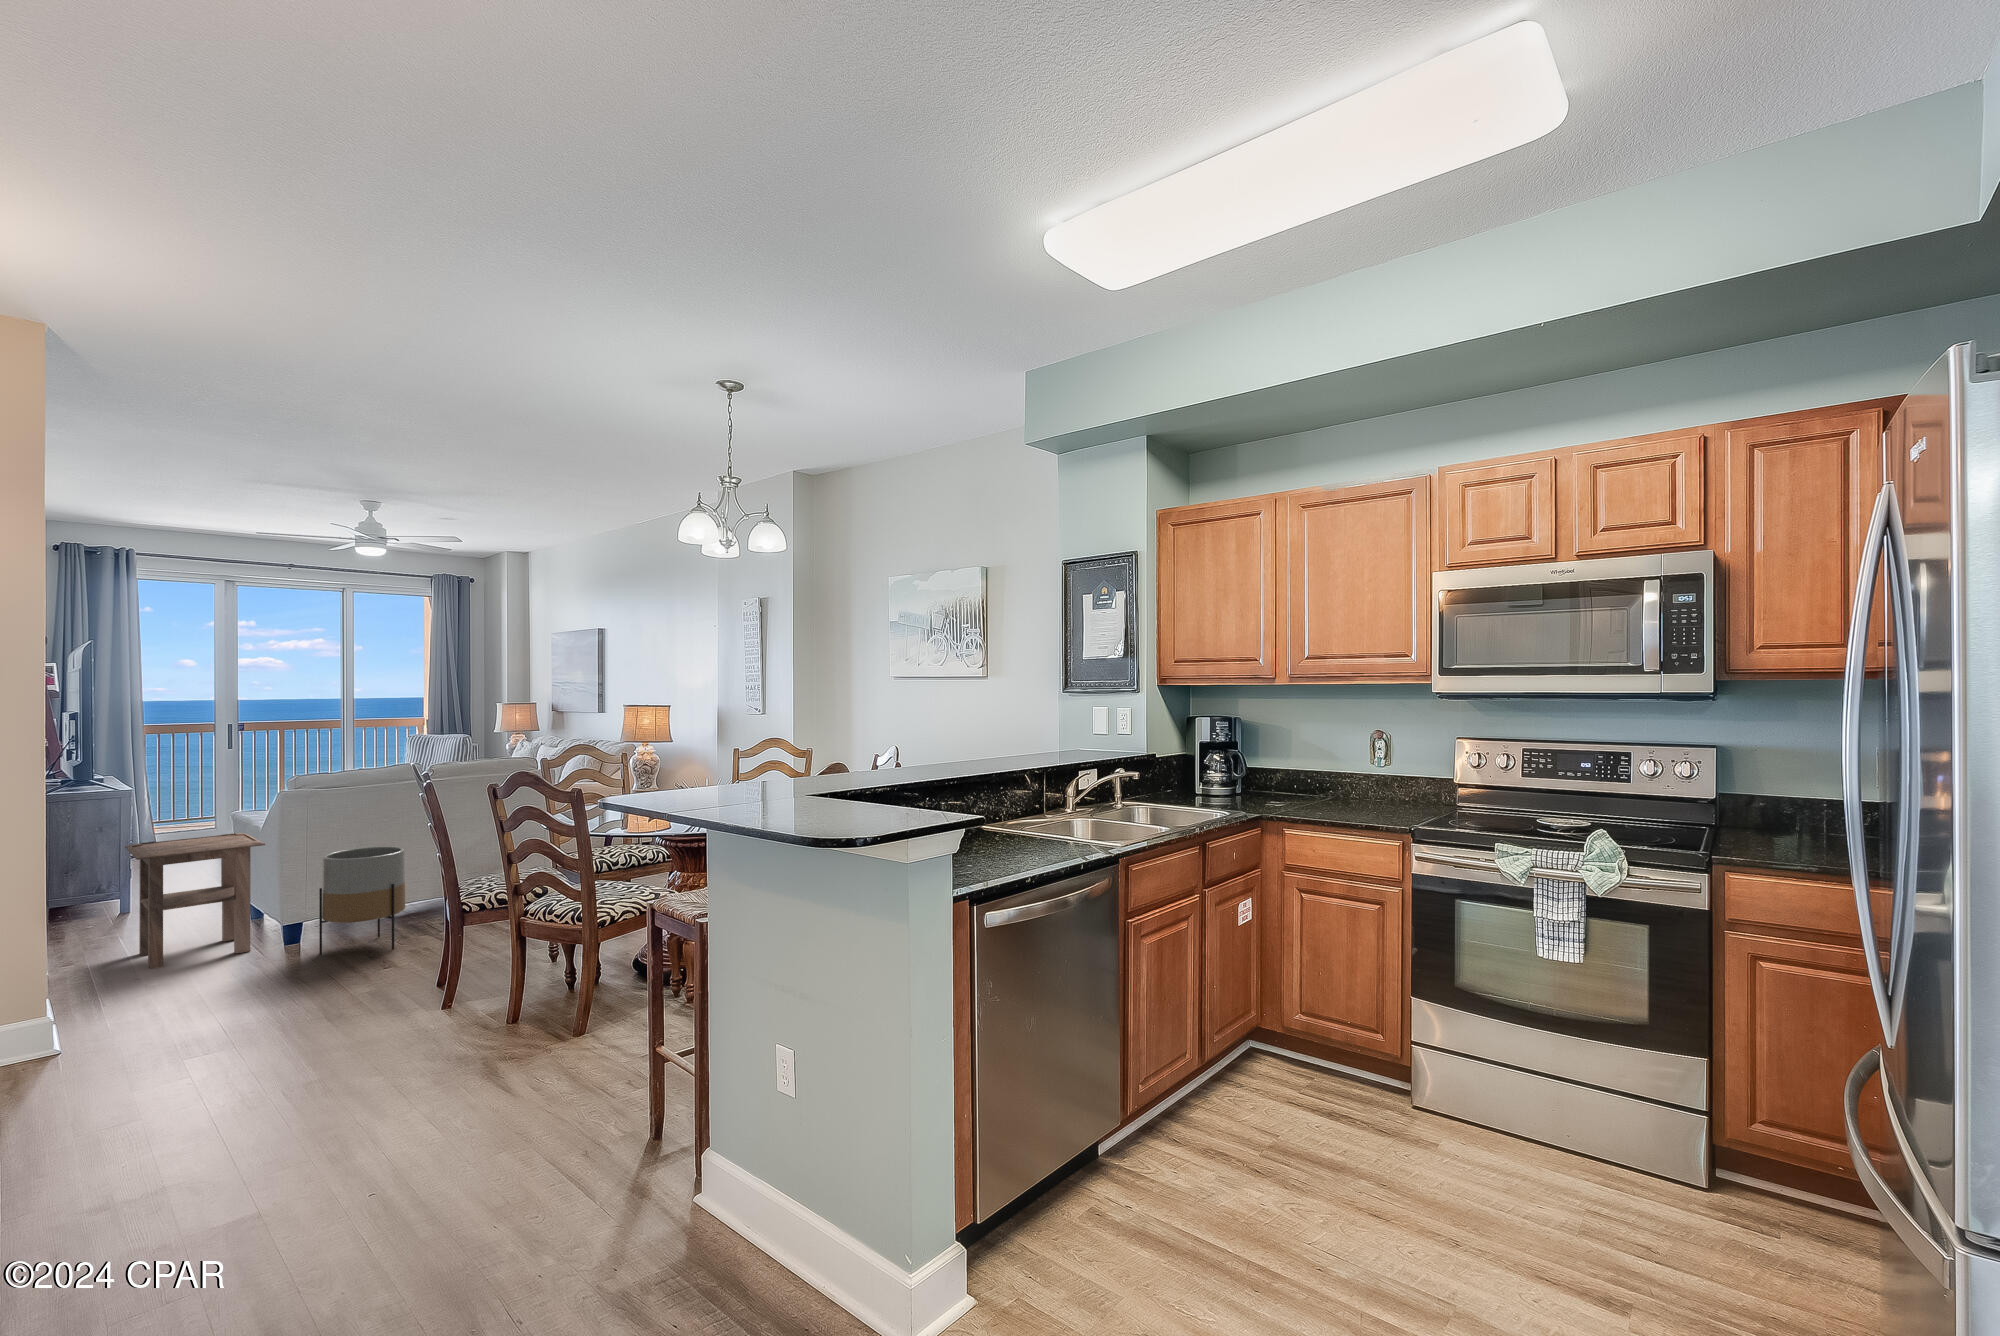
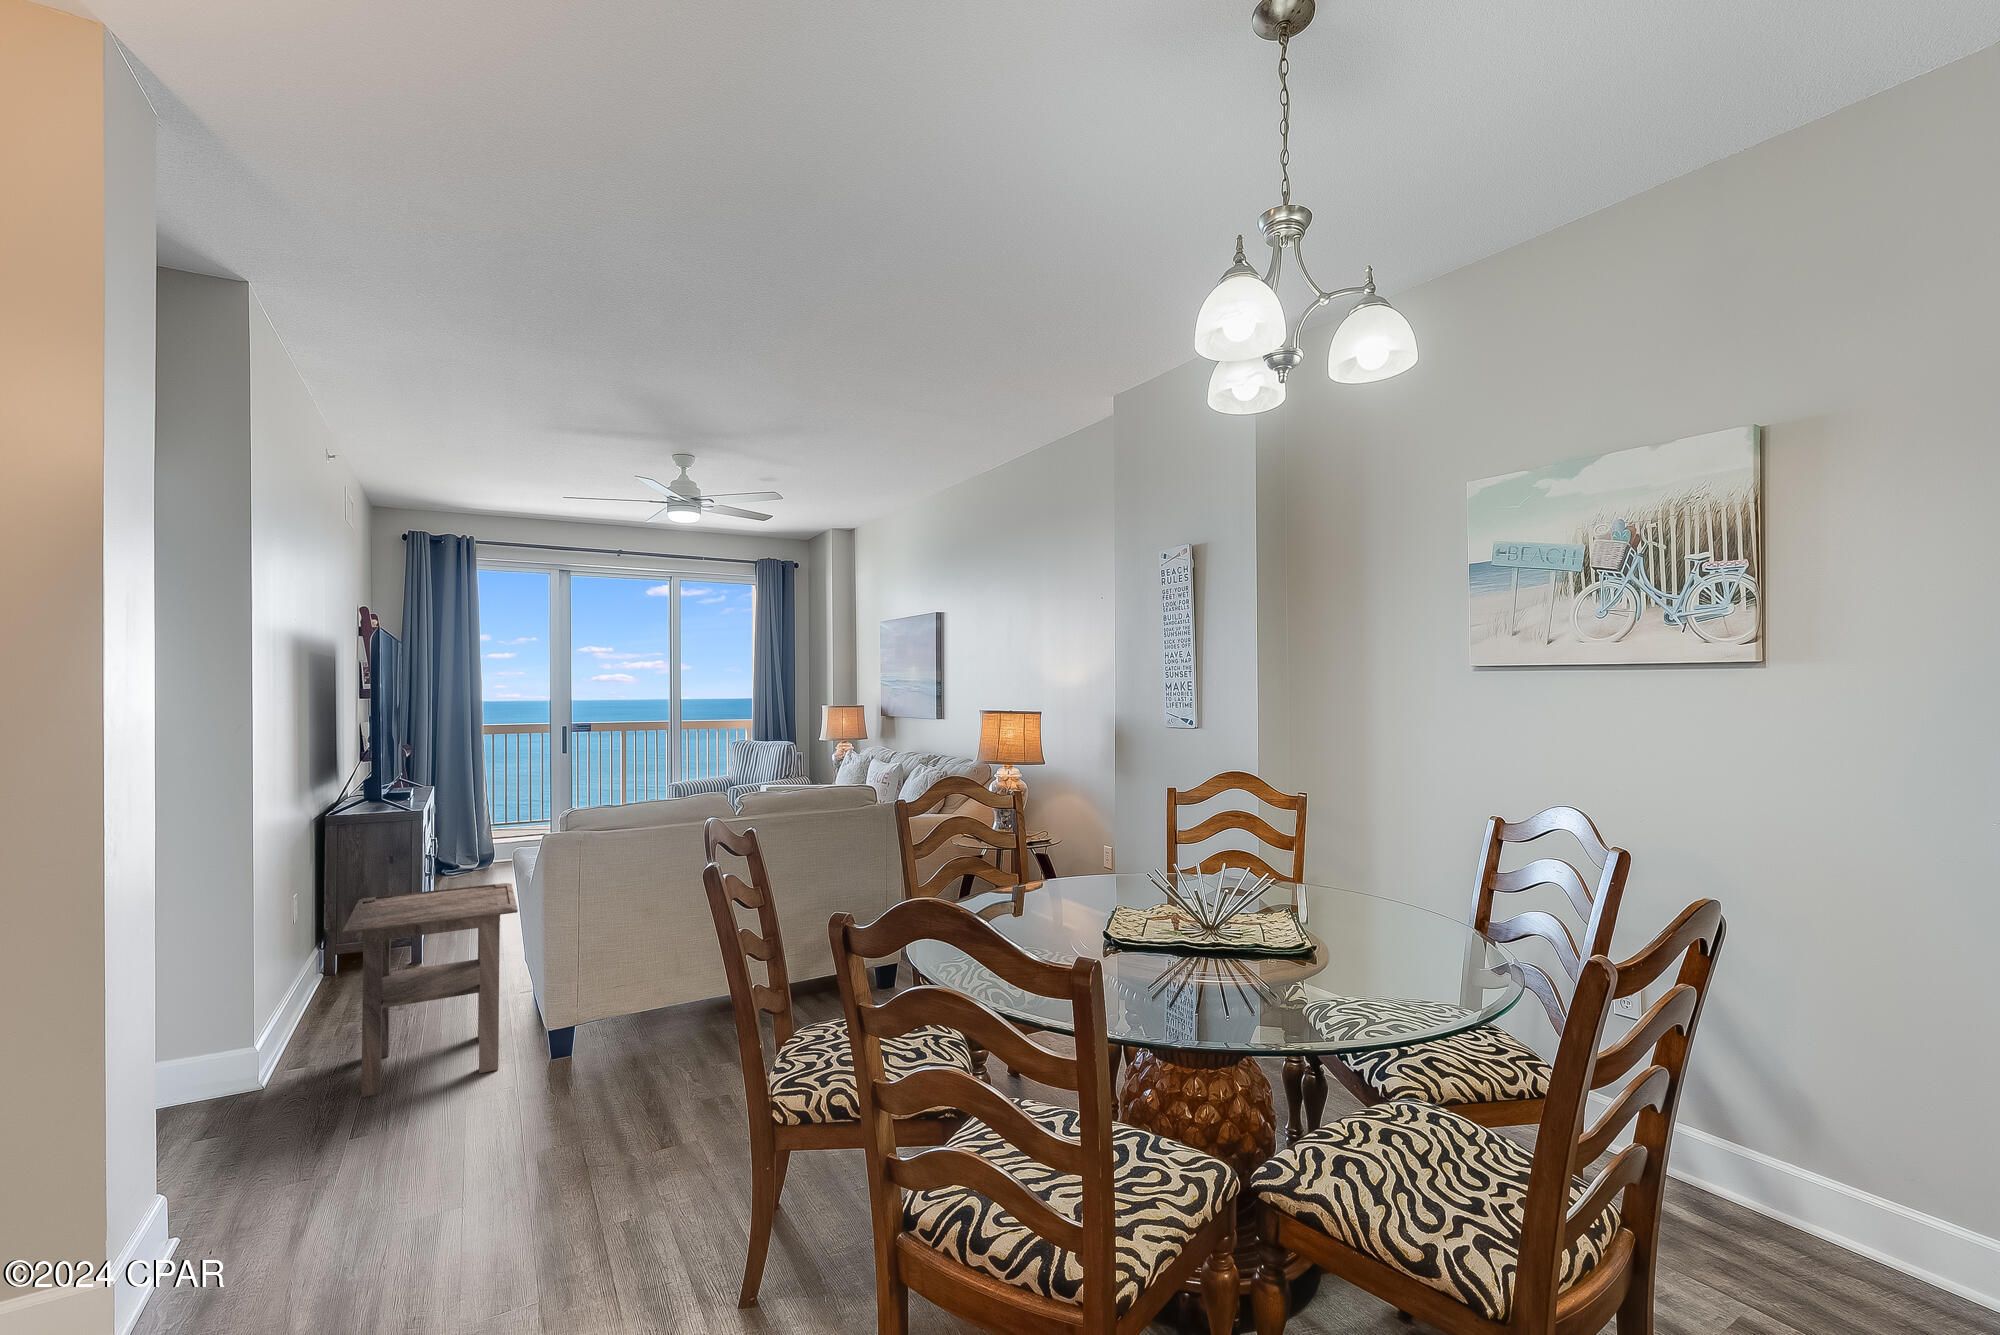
planter: present [319,847,405,955] -> none [580,921,699,1096]

